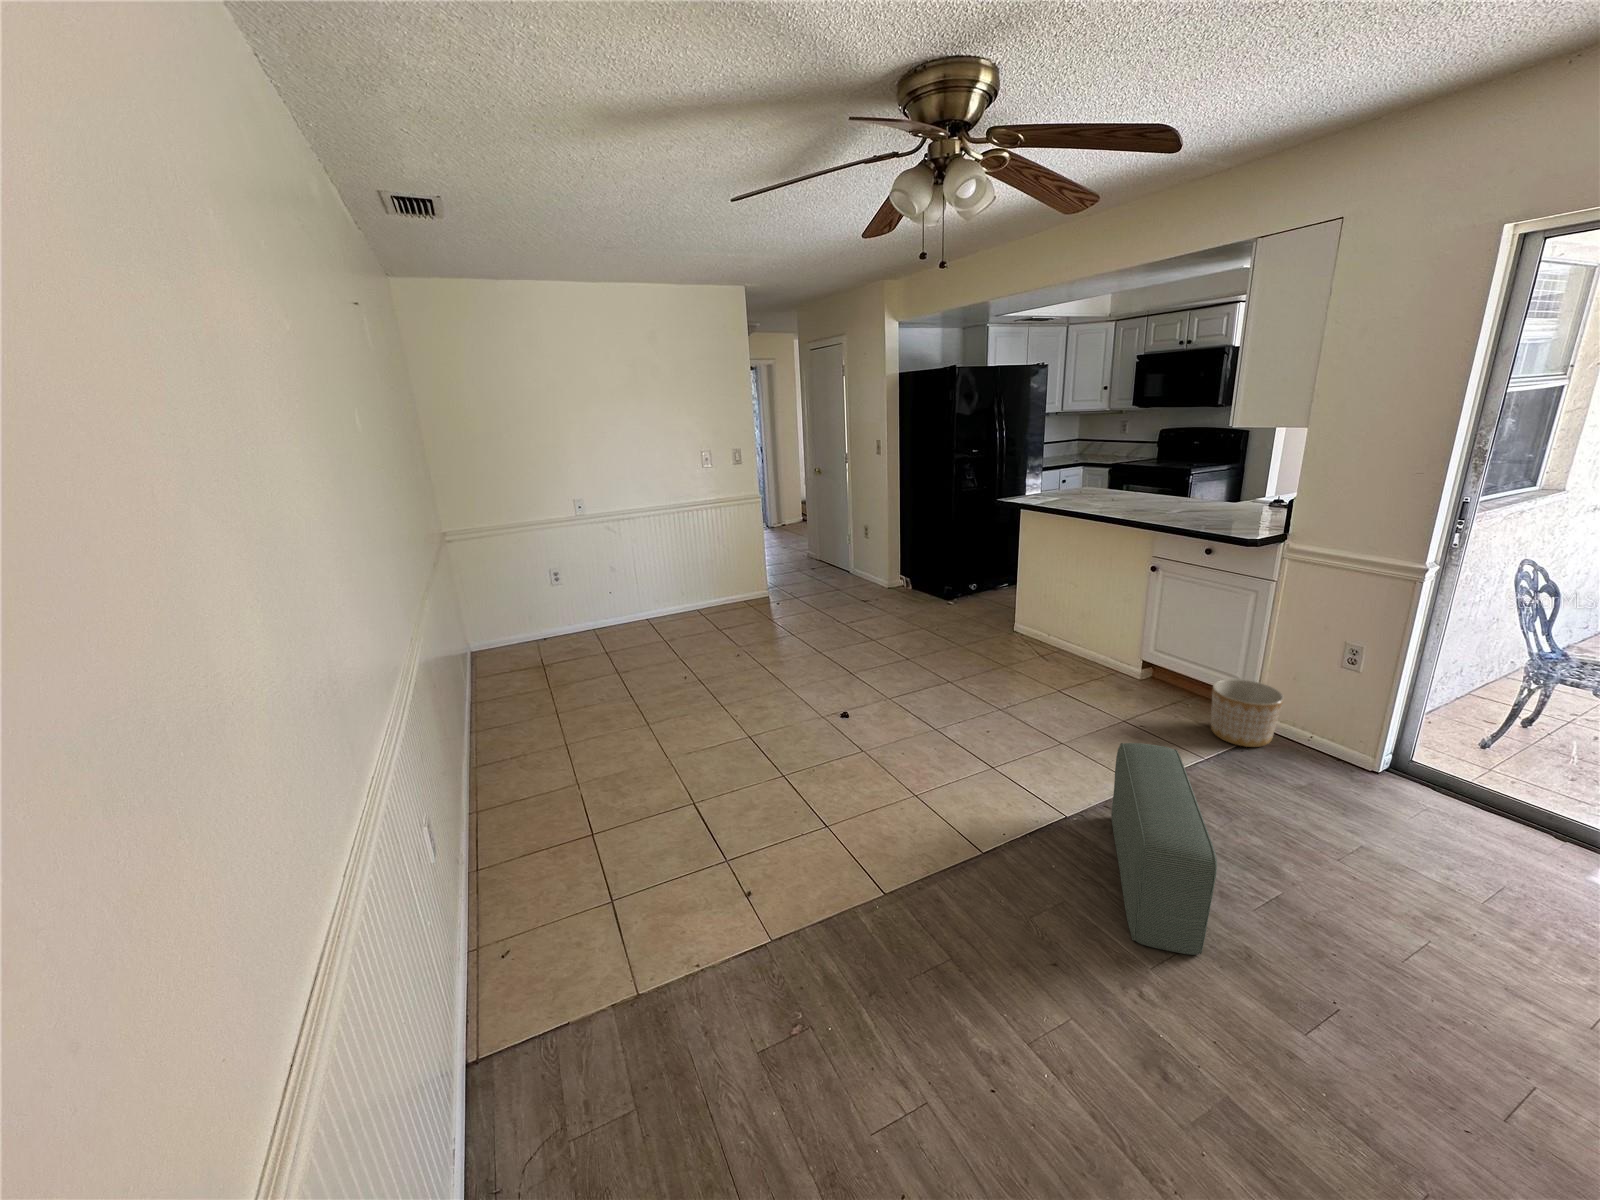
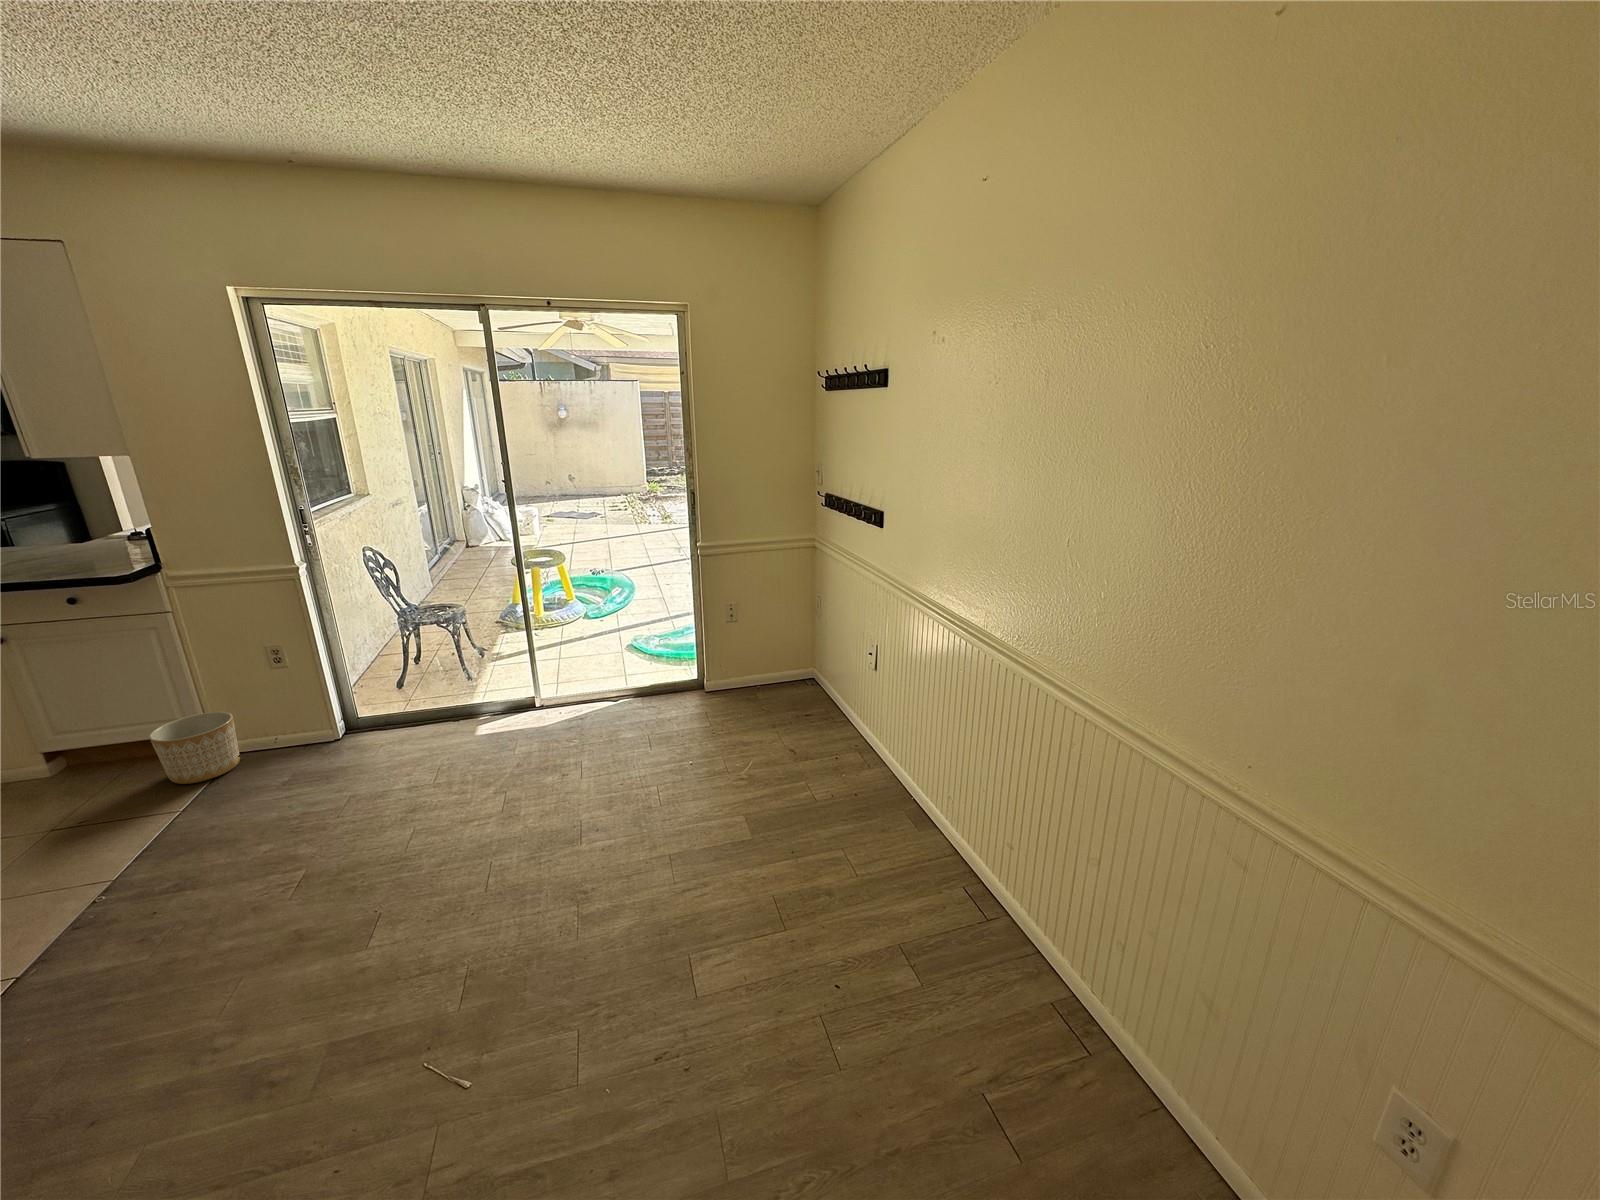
pouf: present [1111,743,1217,955] -> none [34,814,236,1023]

